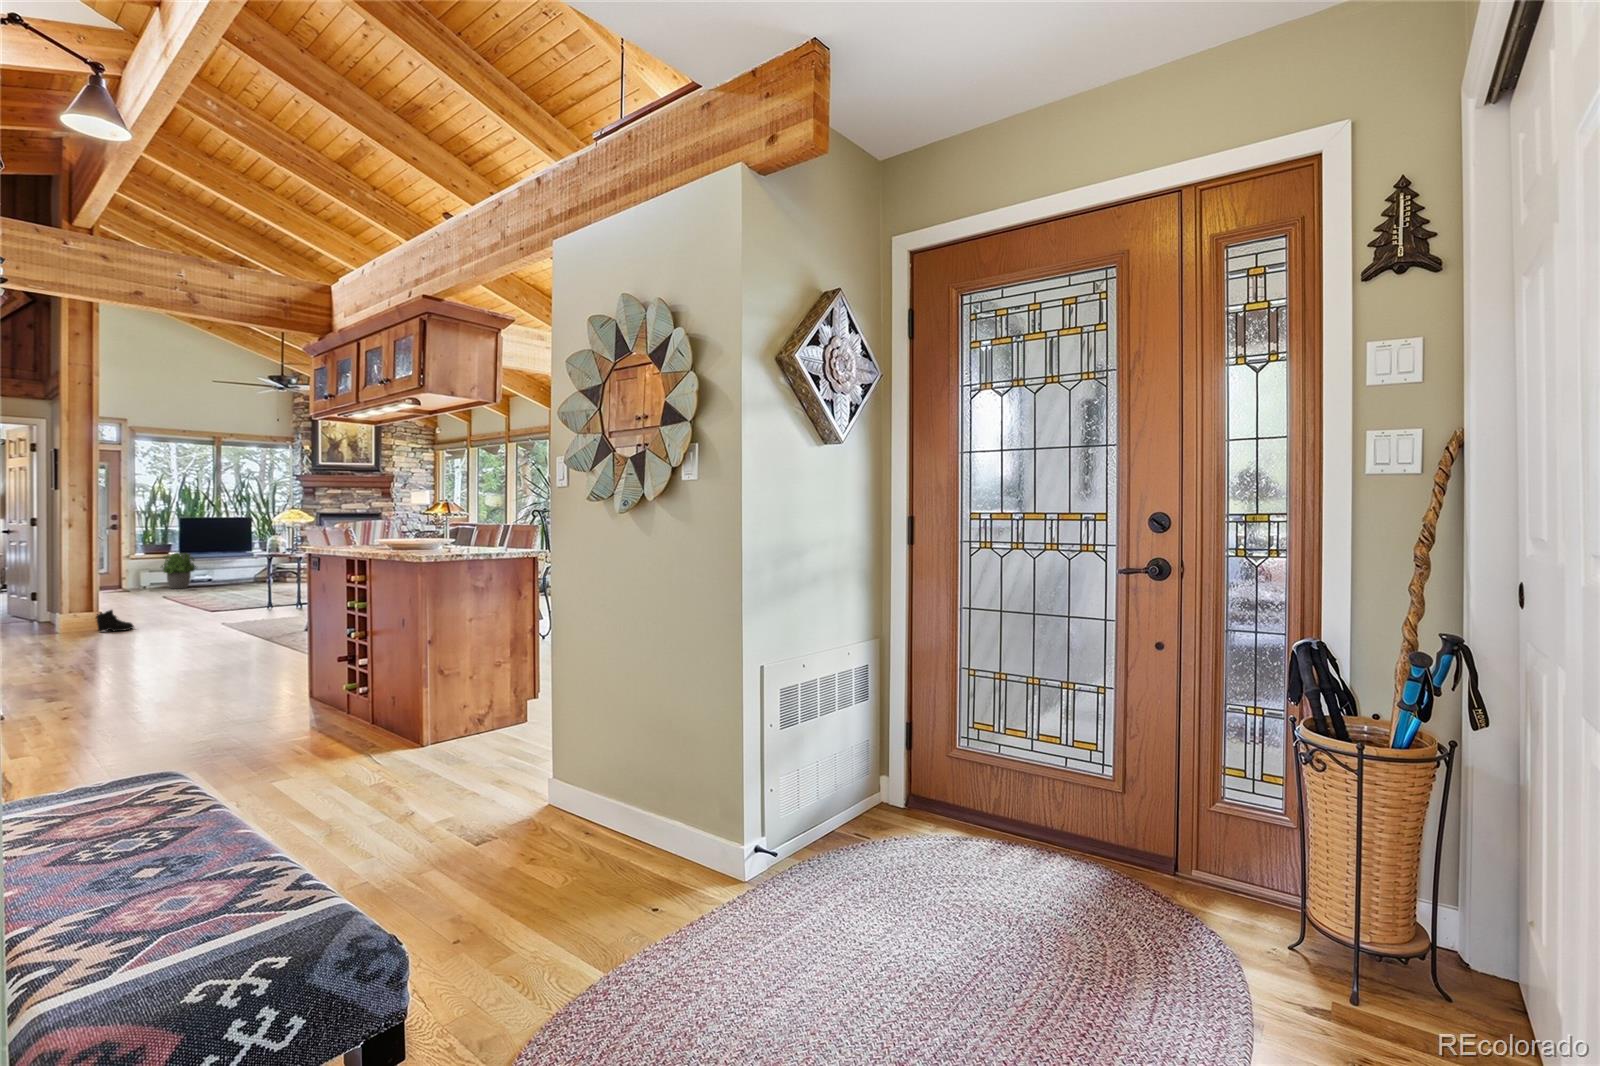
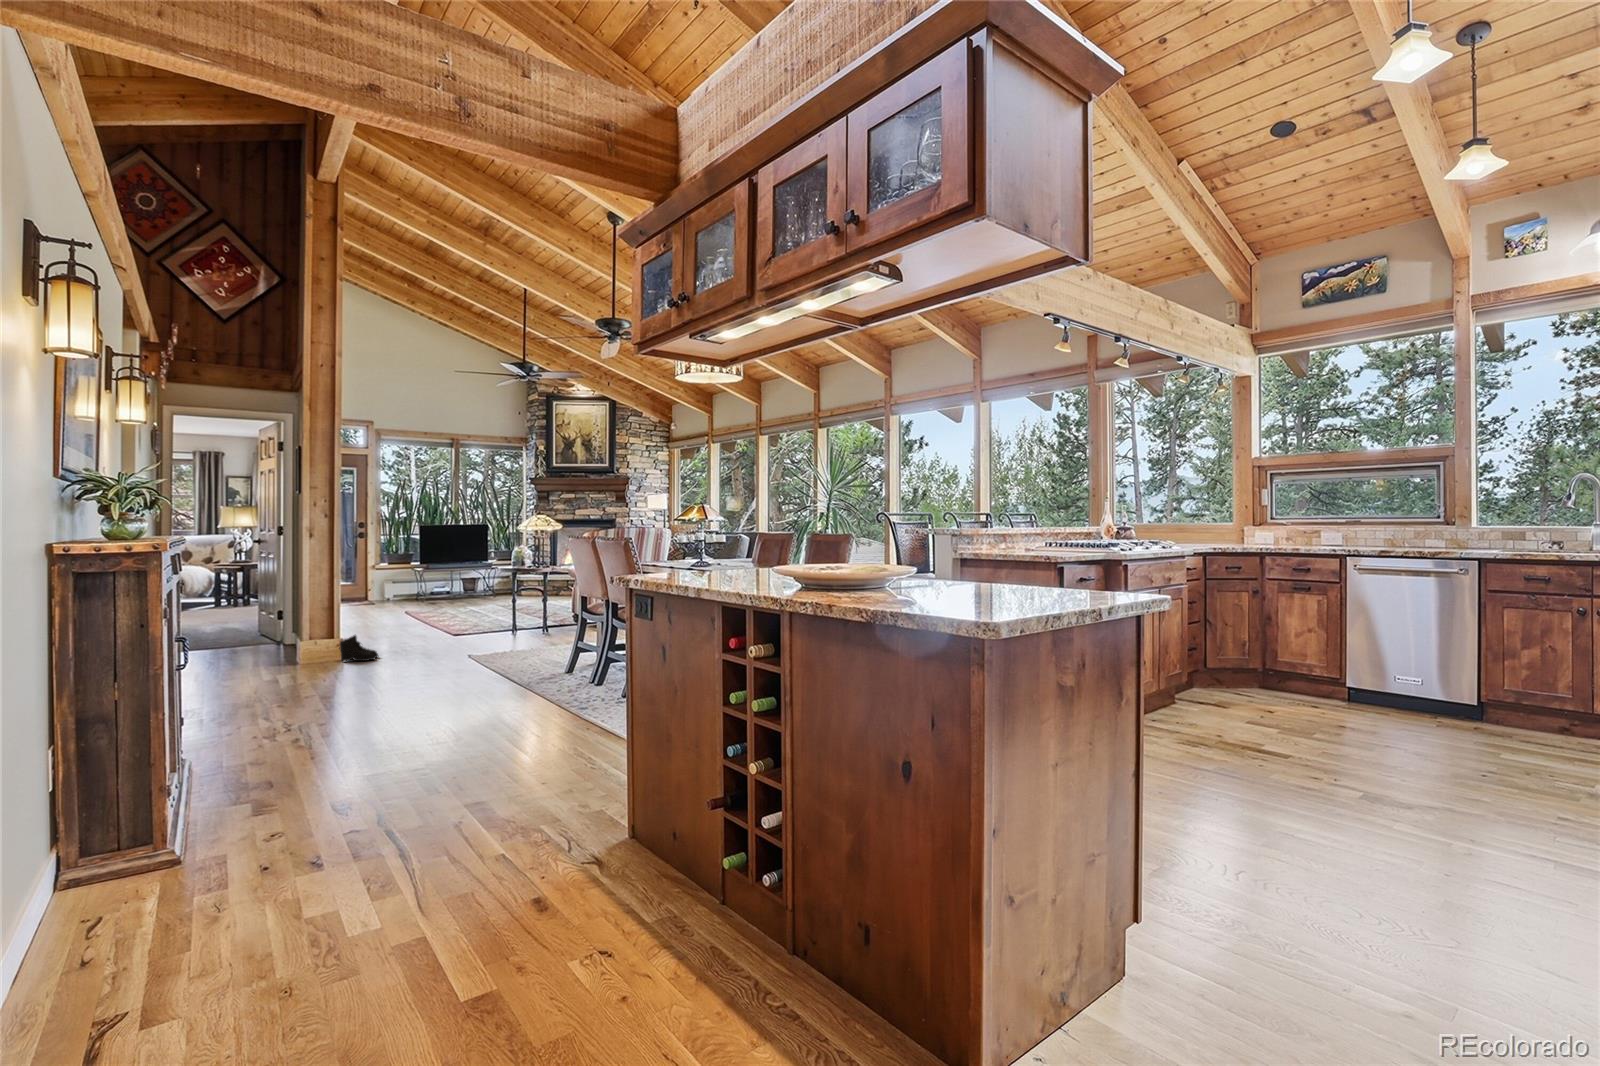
potted plant: present [161,552,197,589] -> none [403,561,439,601]

